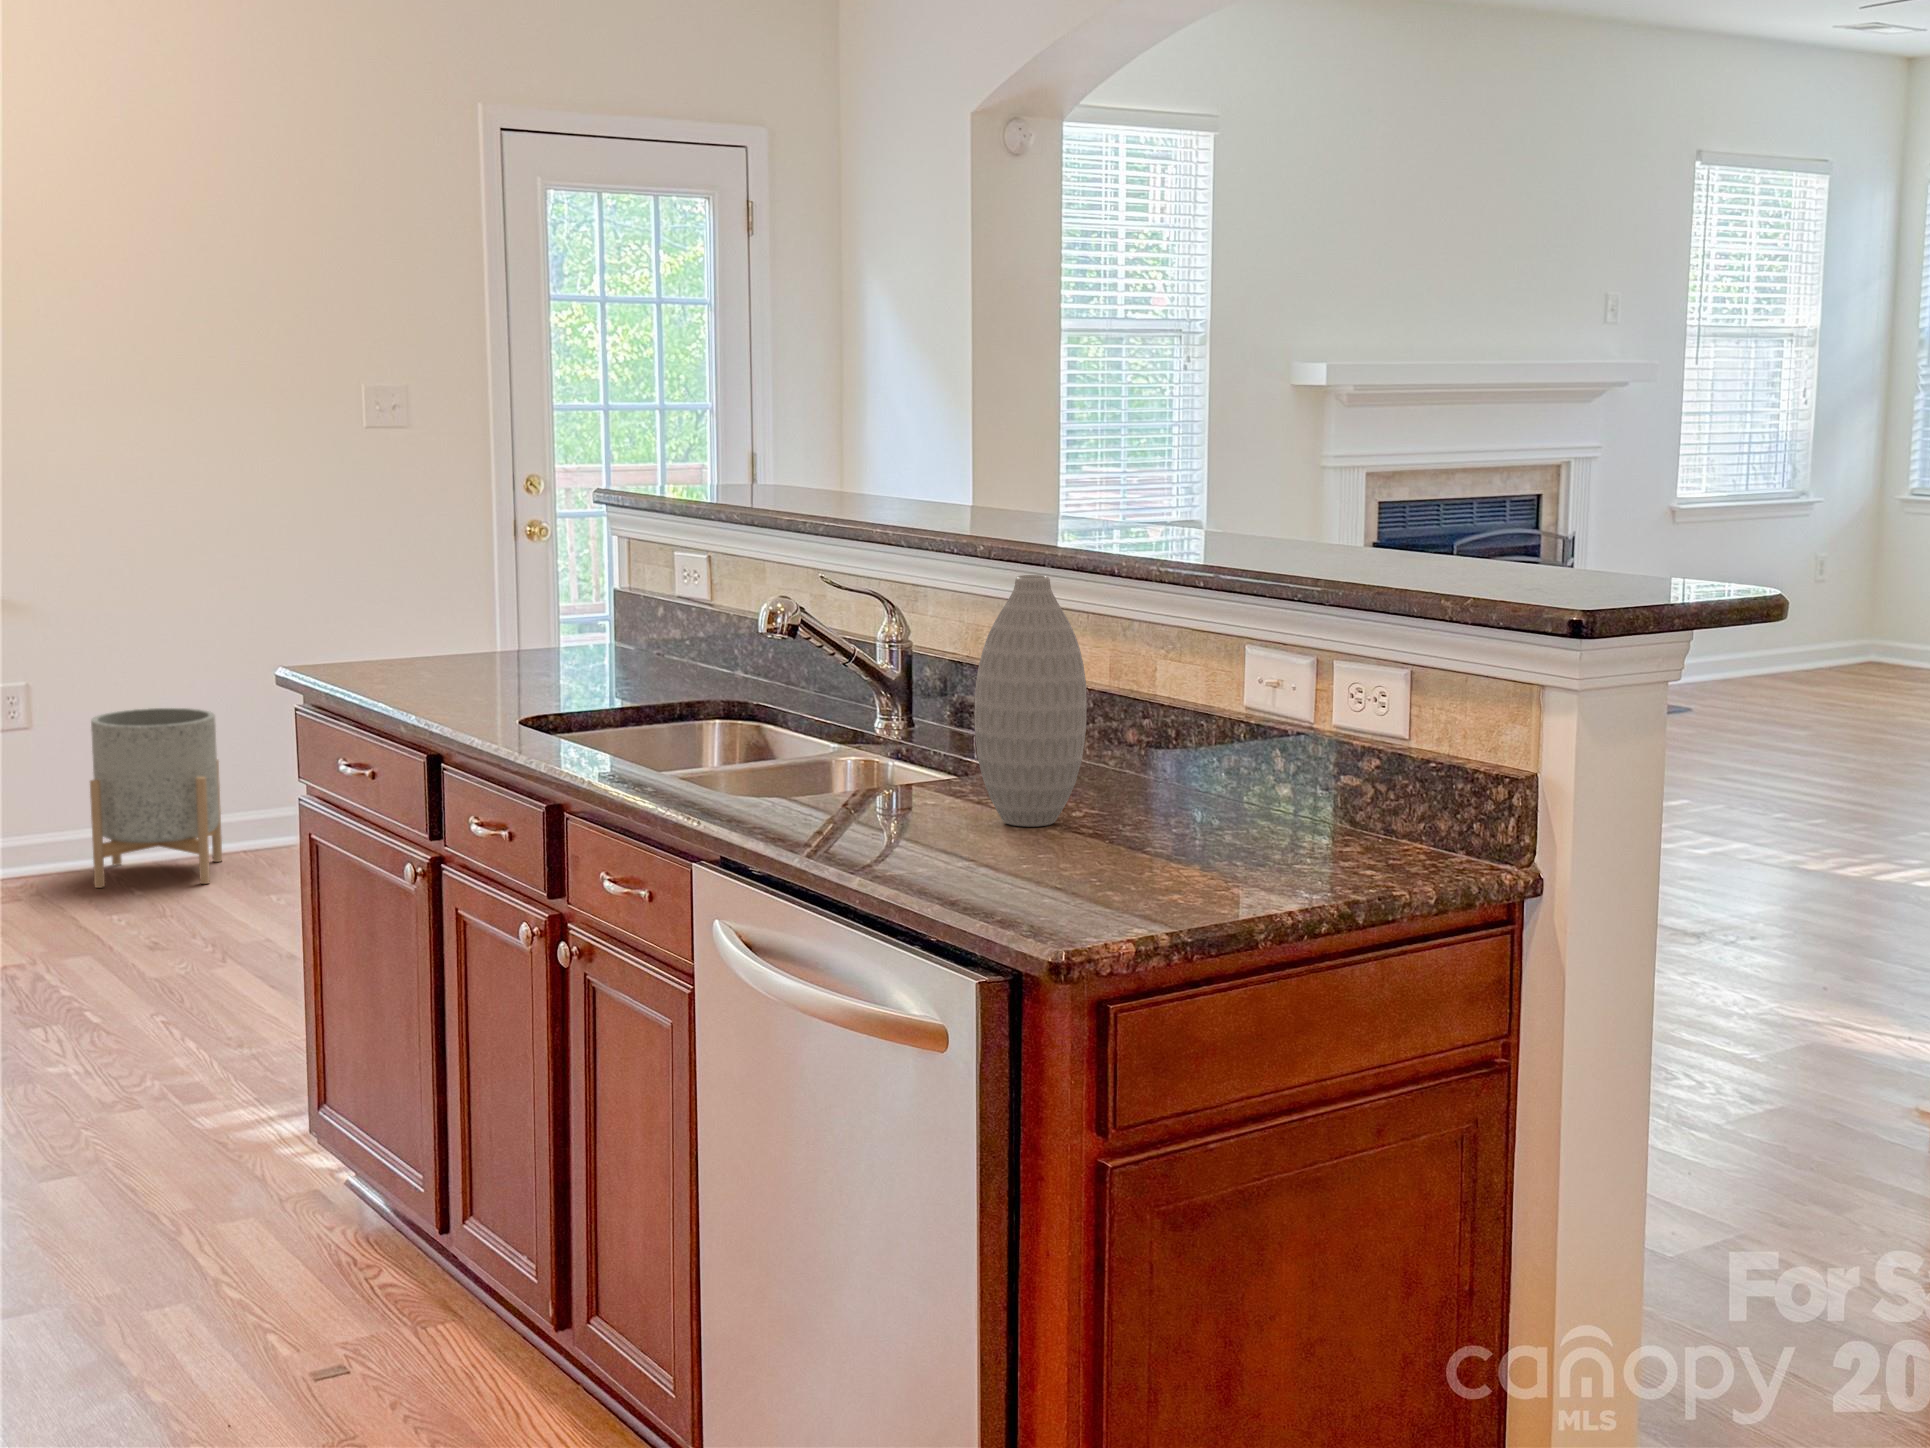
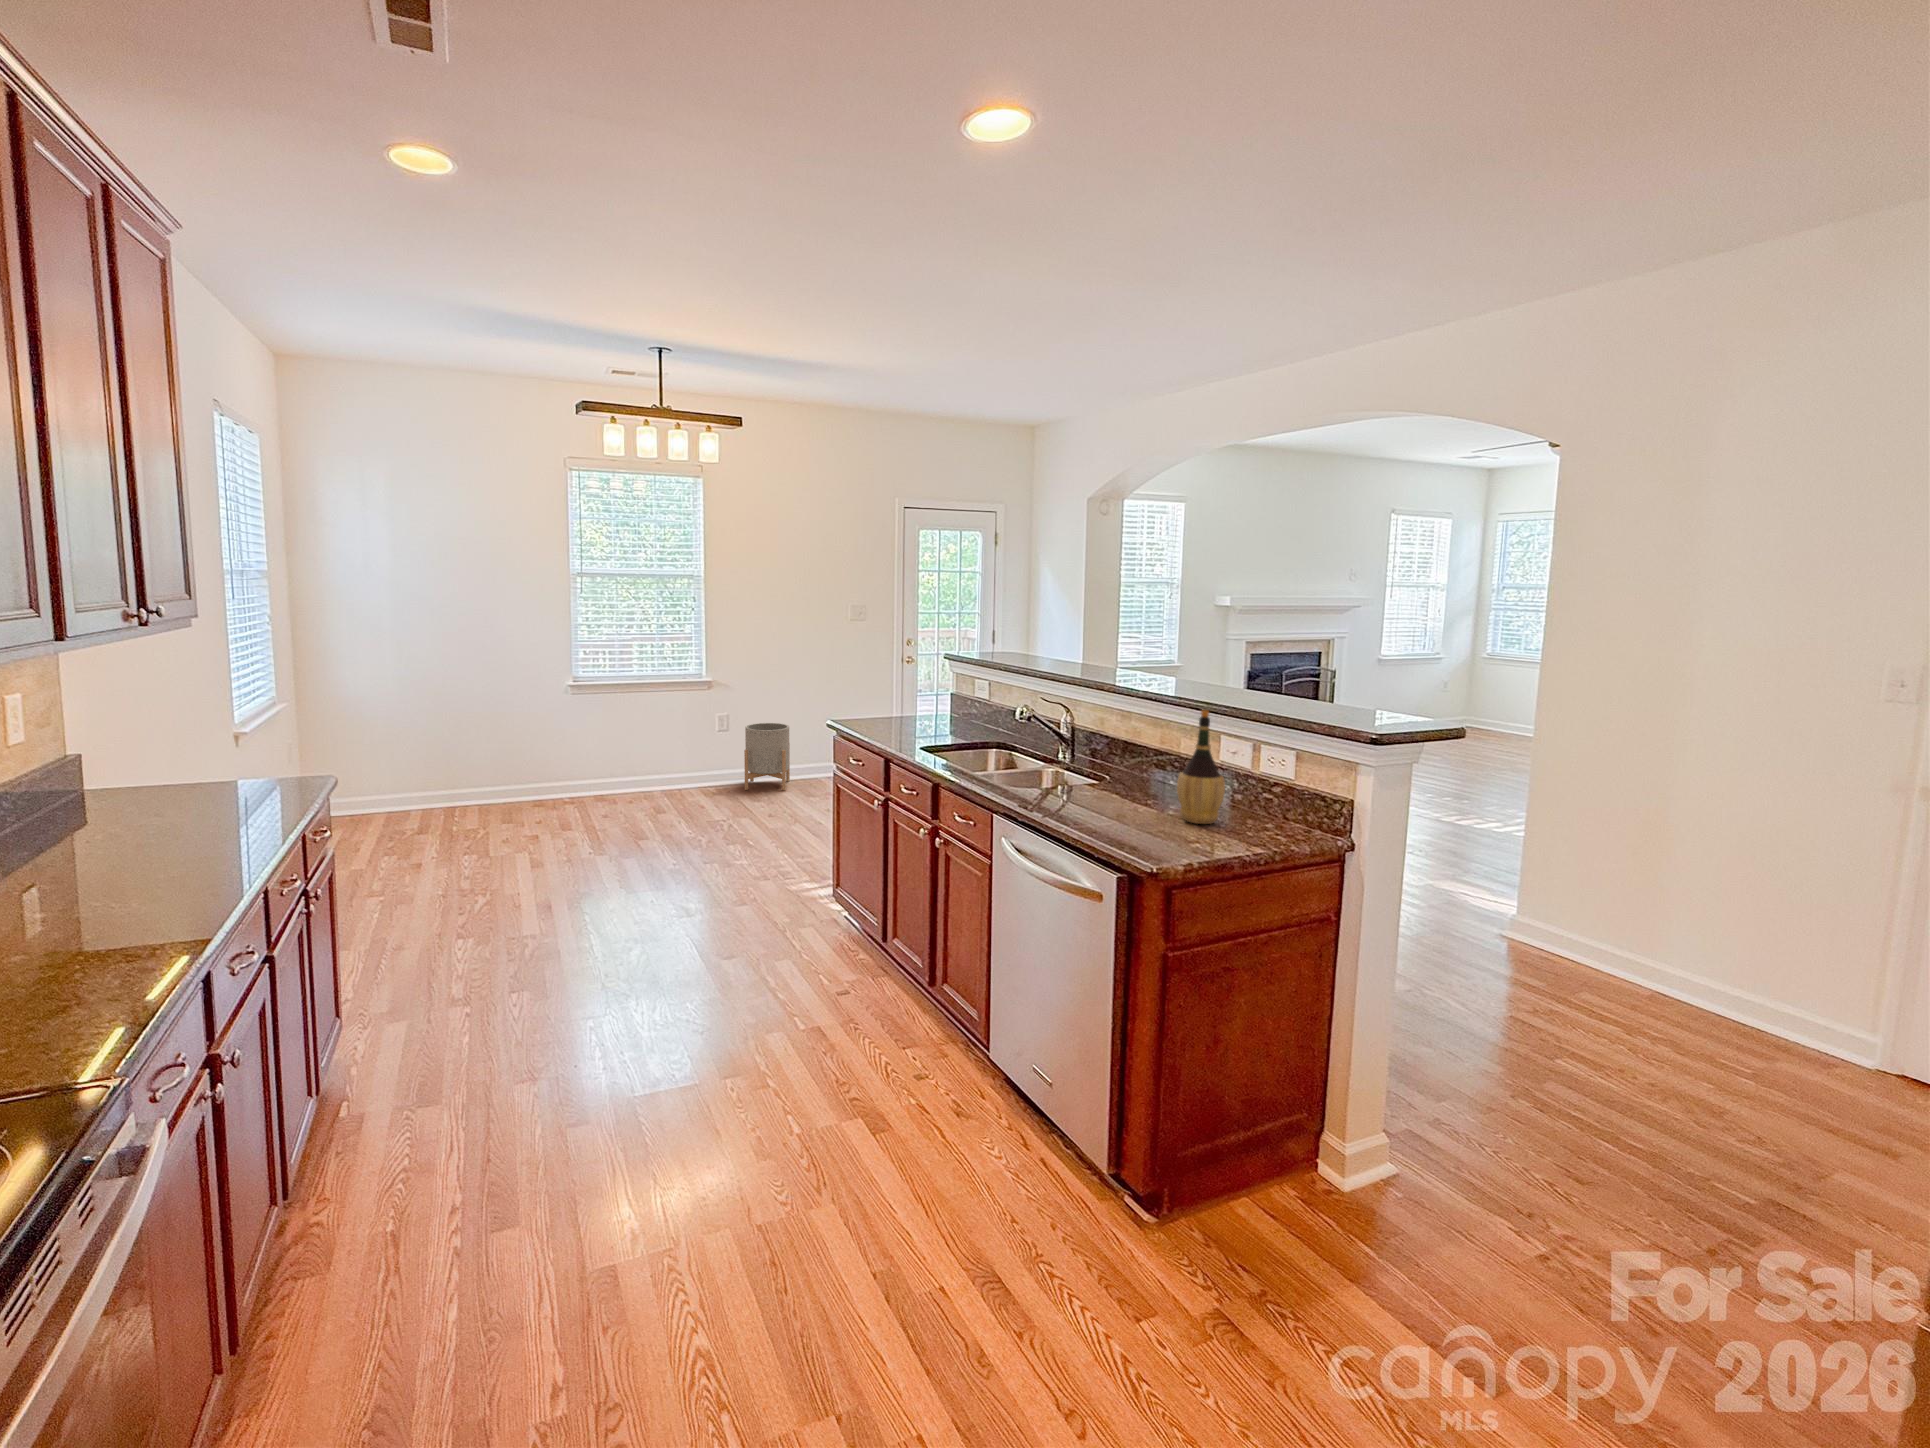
wine bottle: none [1135,571,1248,854] -> present [1177,710,1225,824]
vase: present [975,575,1087,827] -> none [1108,706,1154,806]

